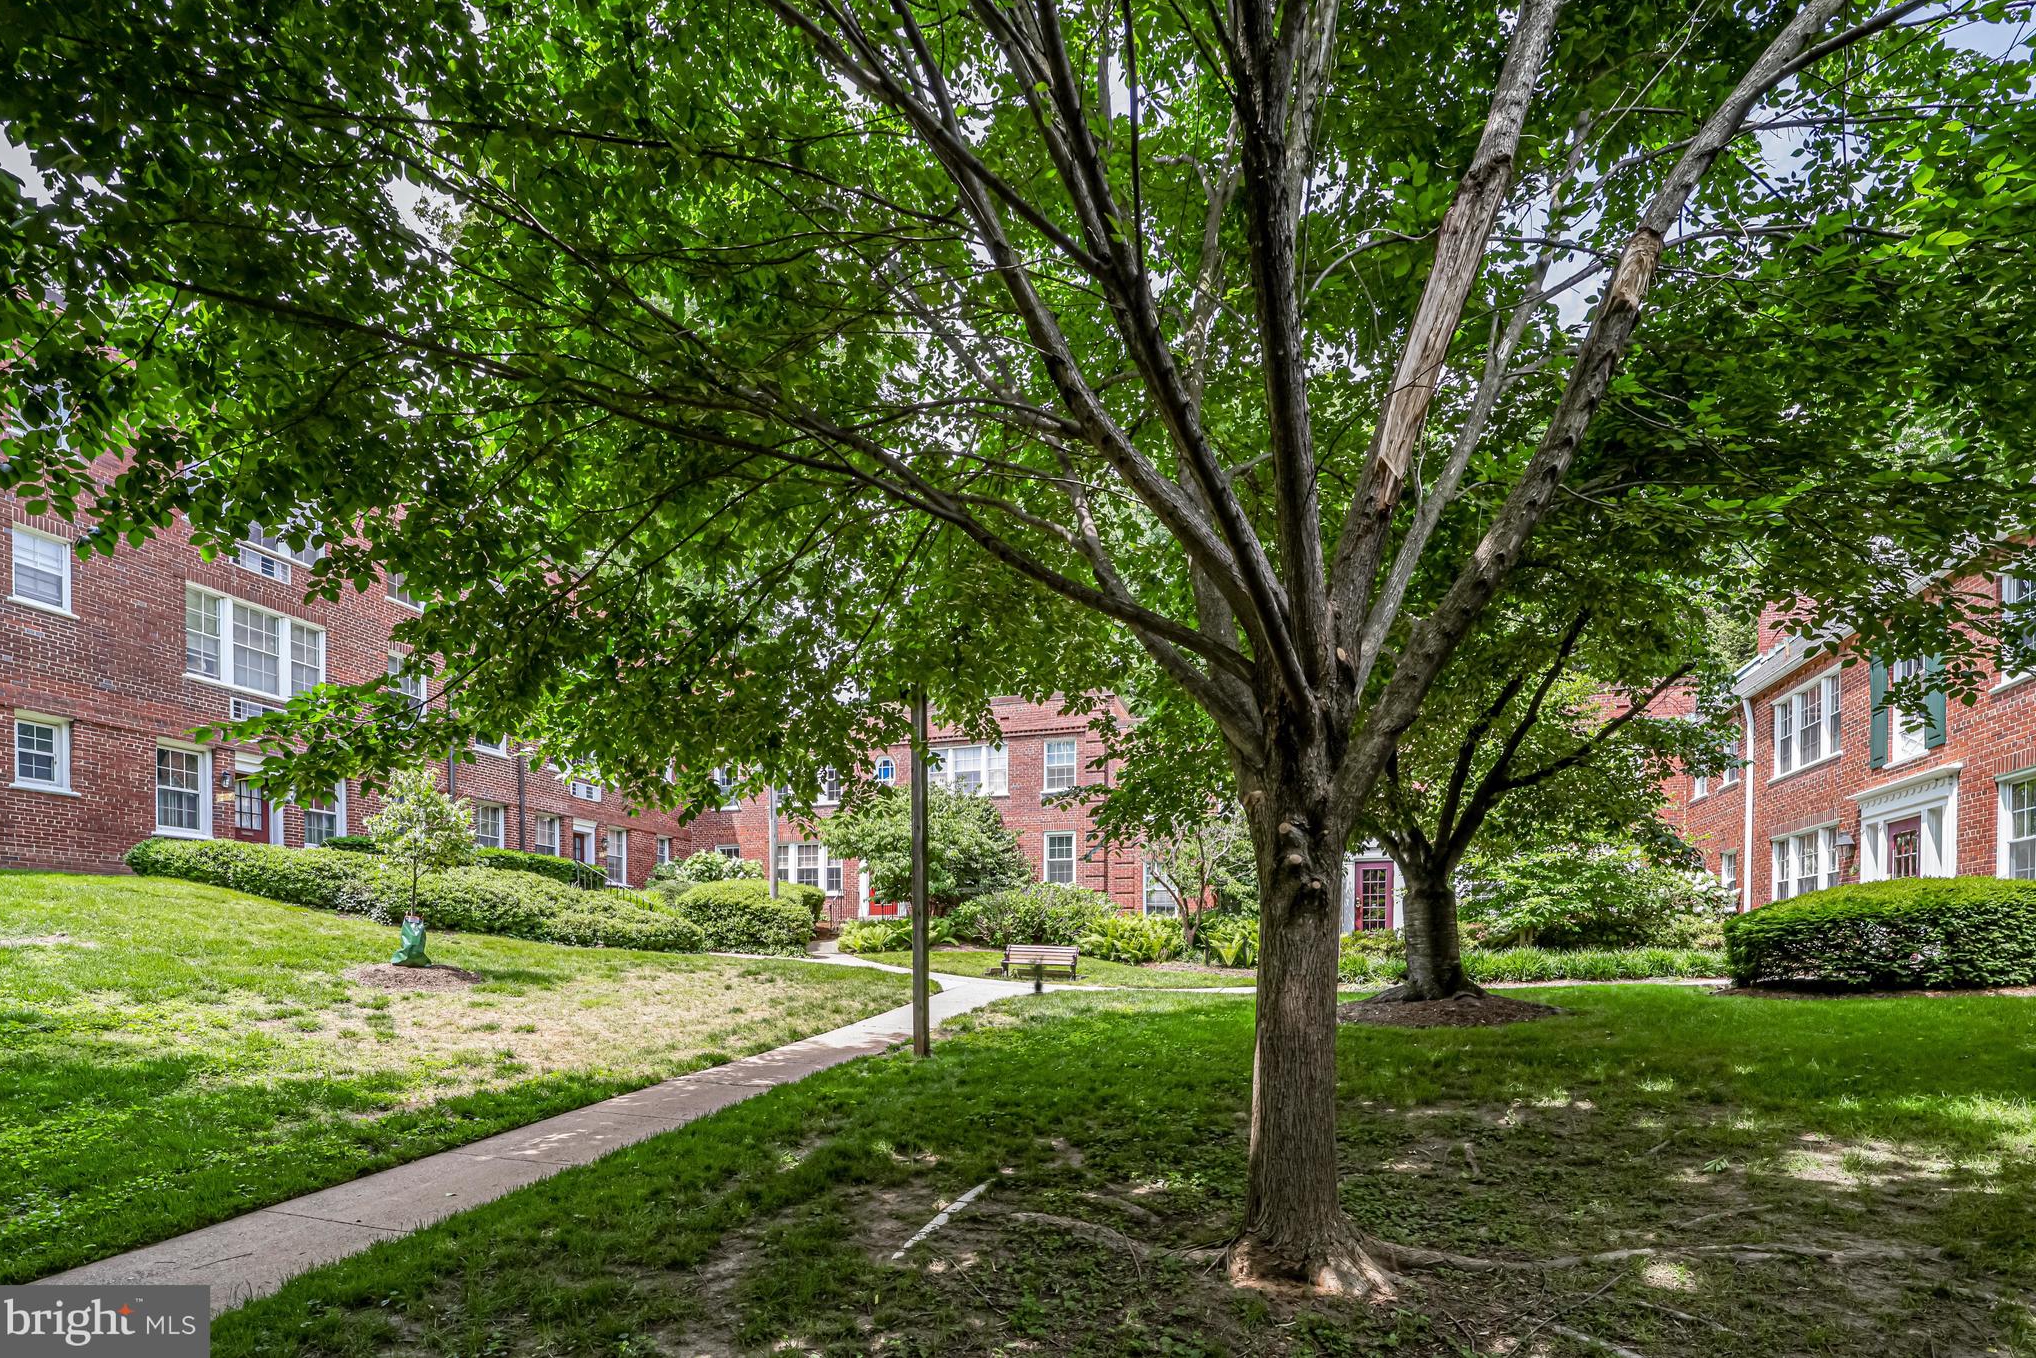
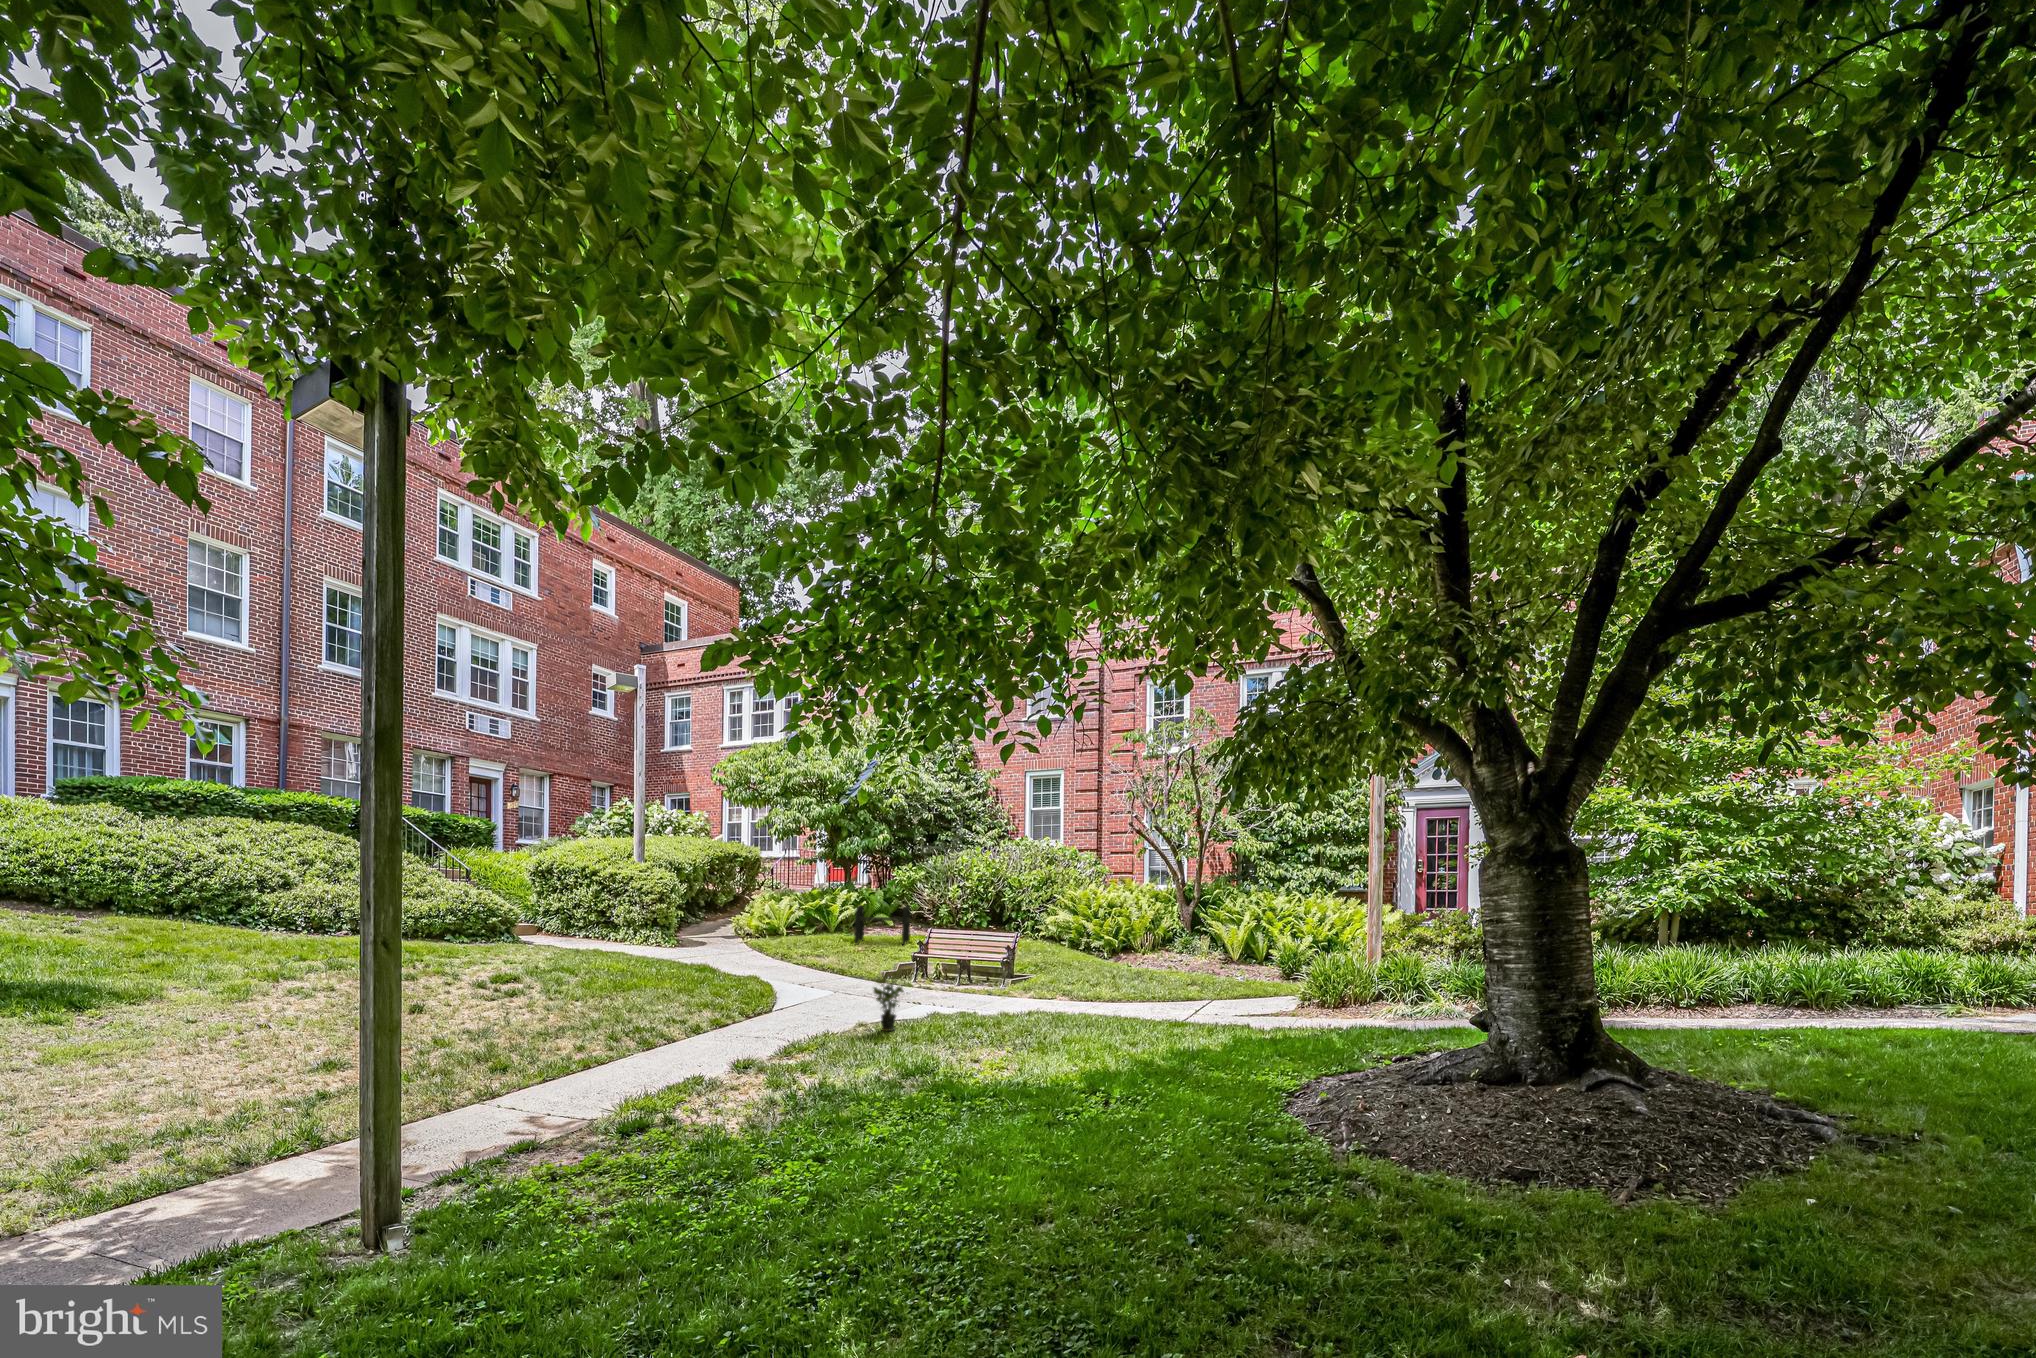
bench: present [1205,936,1247,968] -> present [854,905,910,946]

